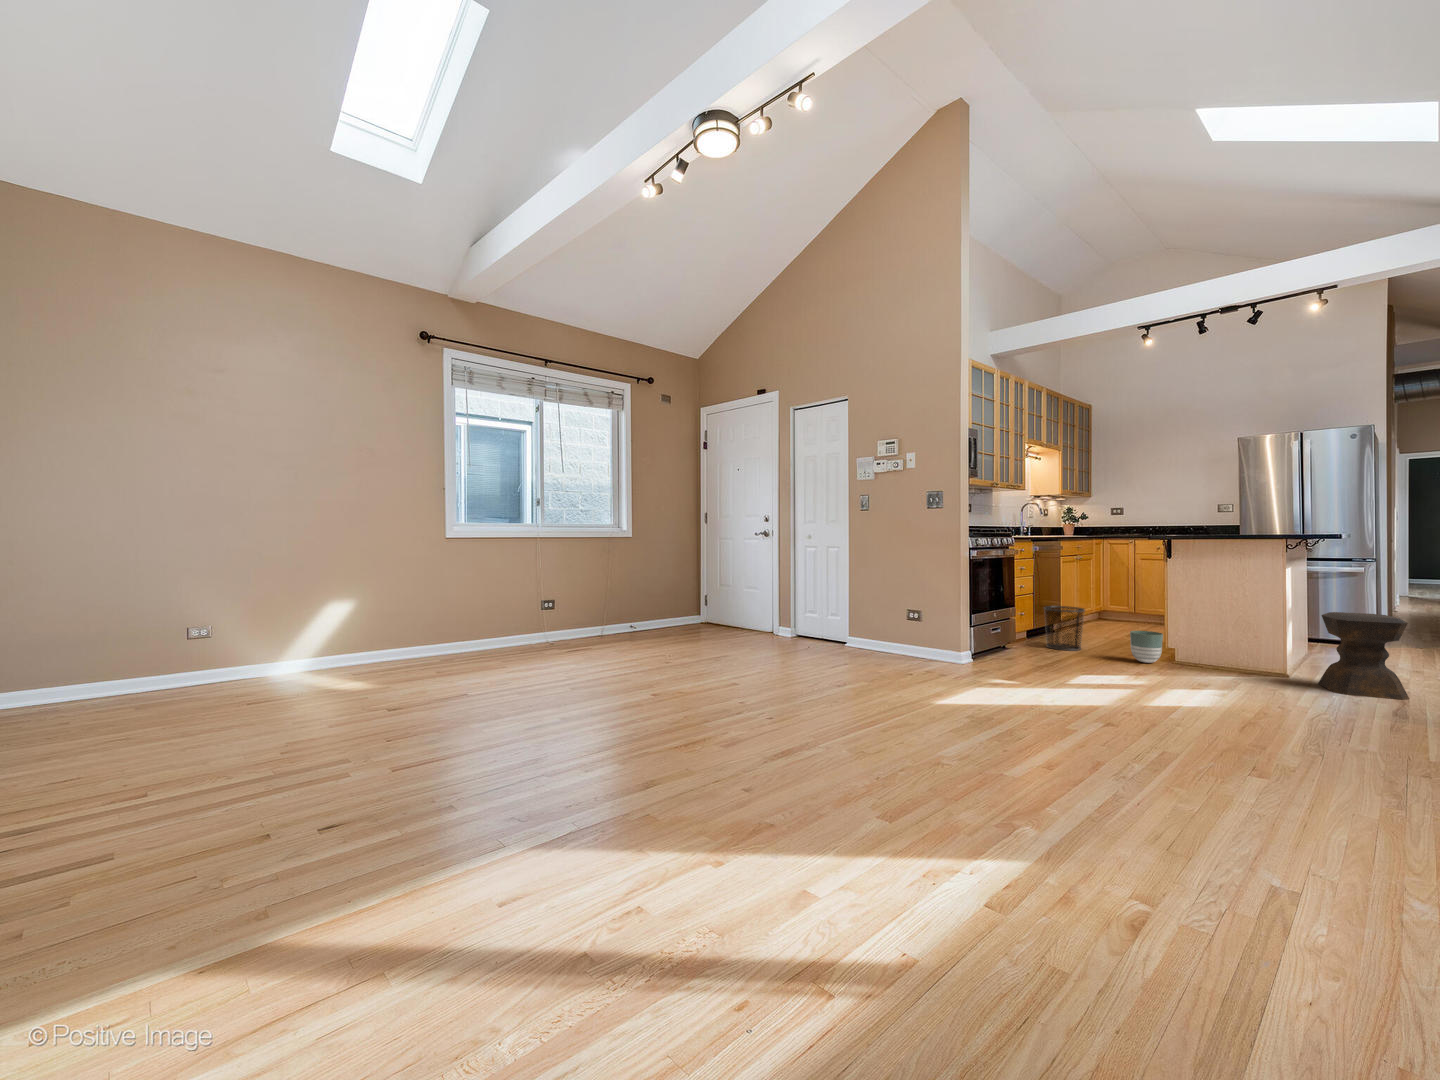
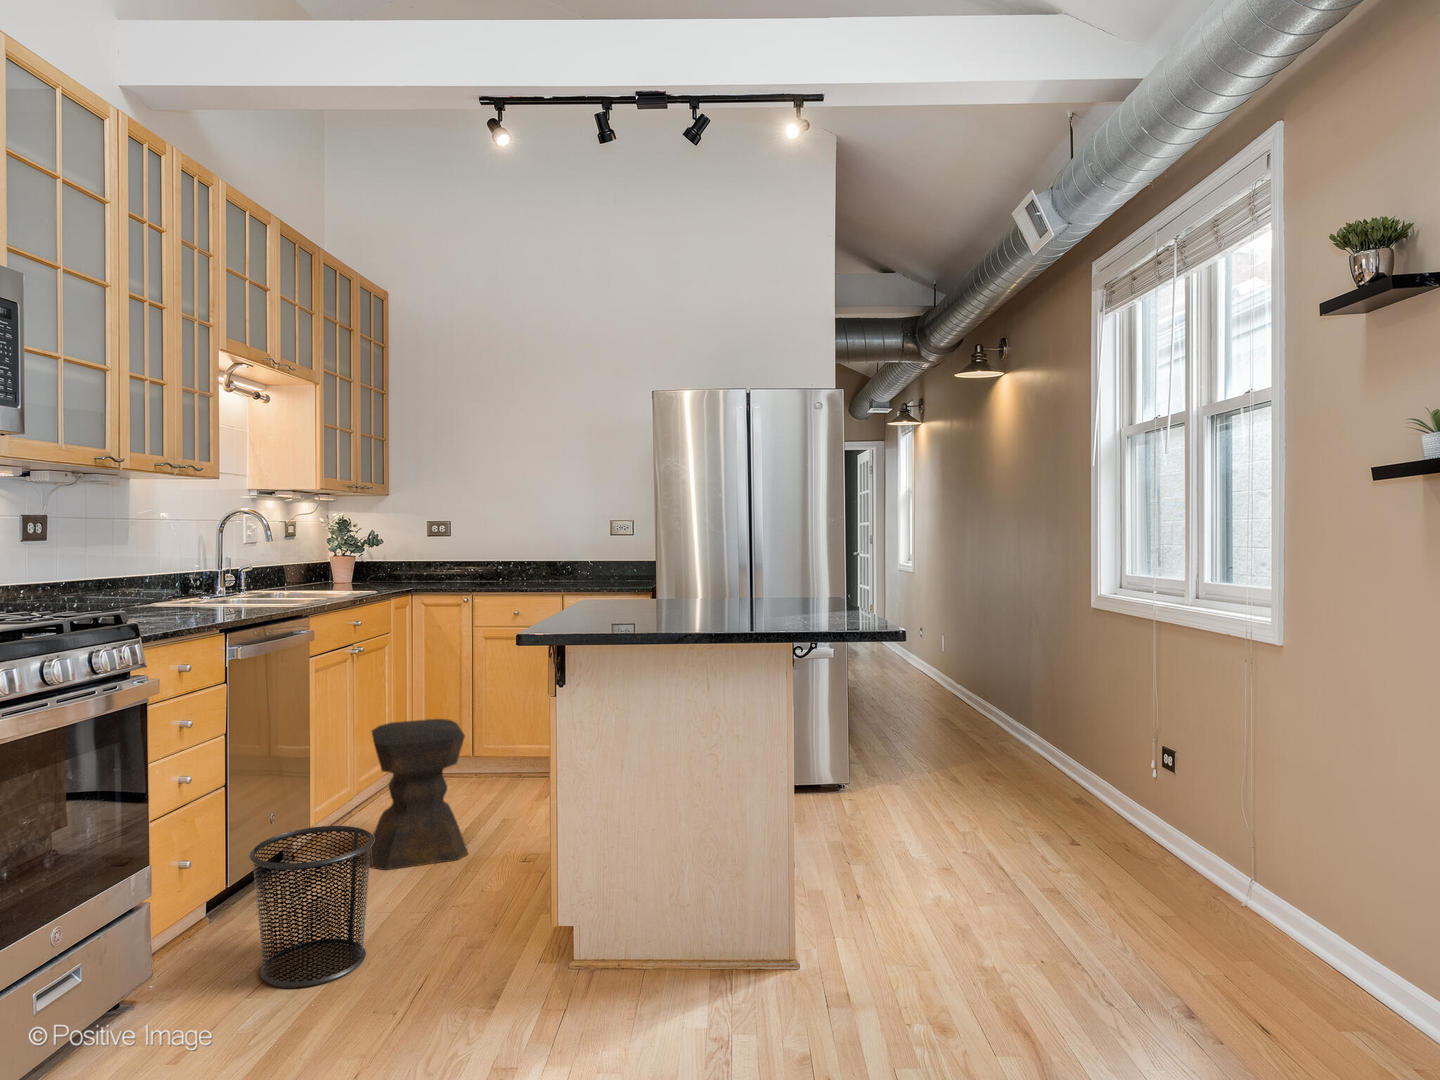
stool: present [1318,612,1409,700] -> present [371,719,468,870]
planter: present [1130,631,1163,663] -> none [495,892,576,999]

